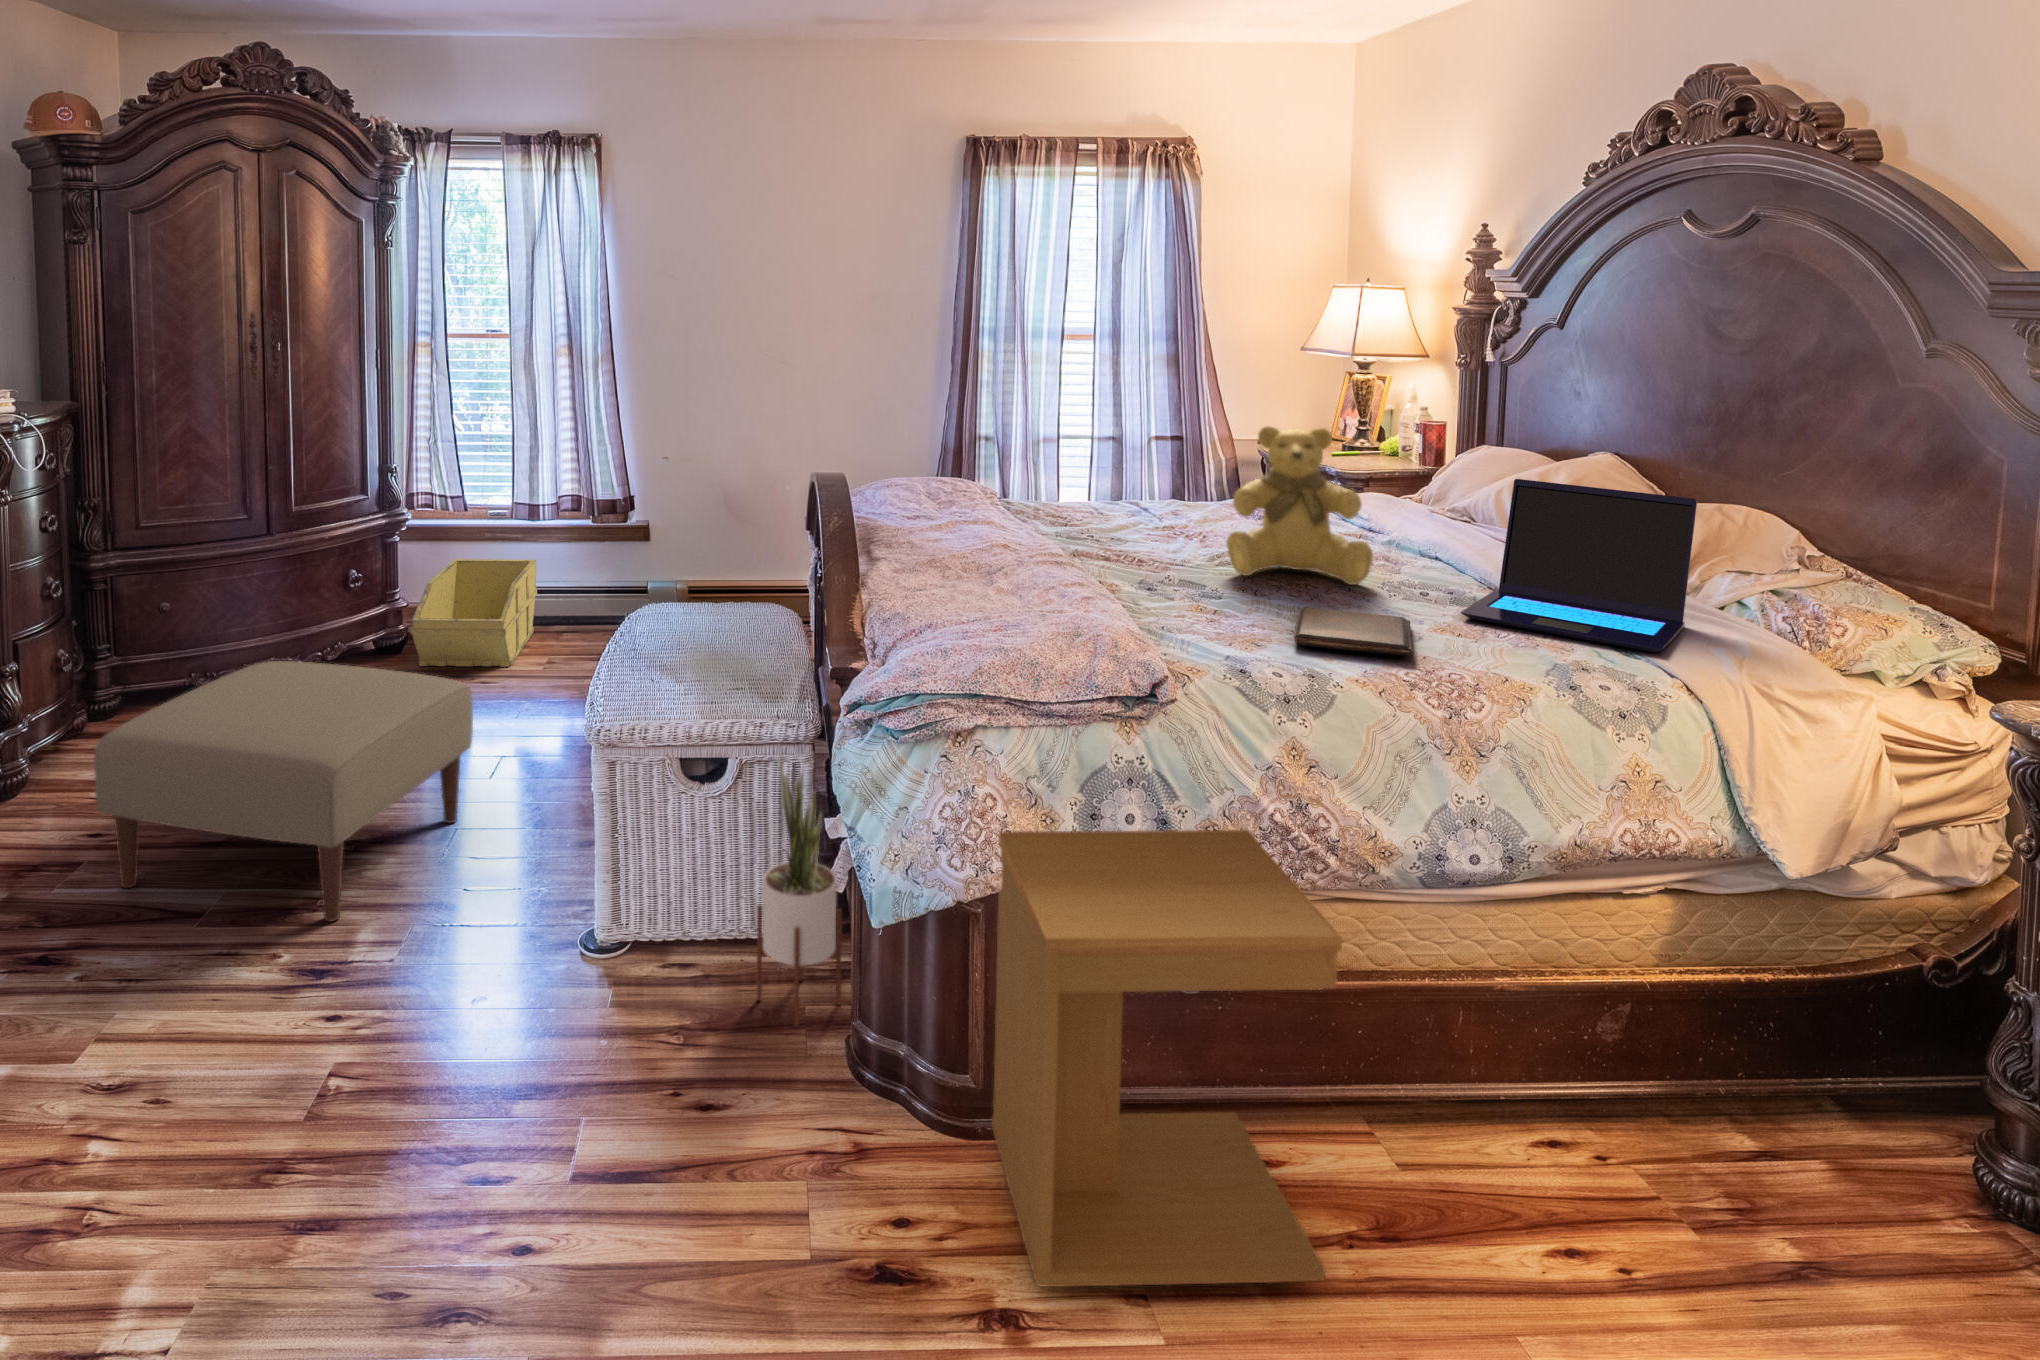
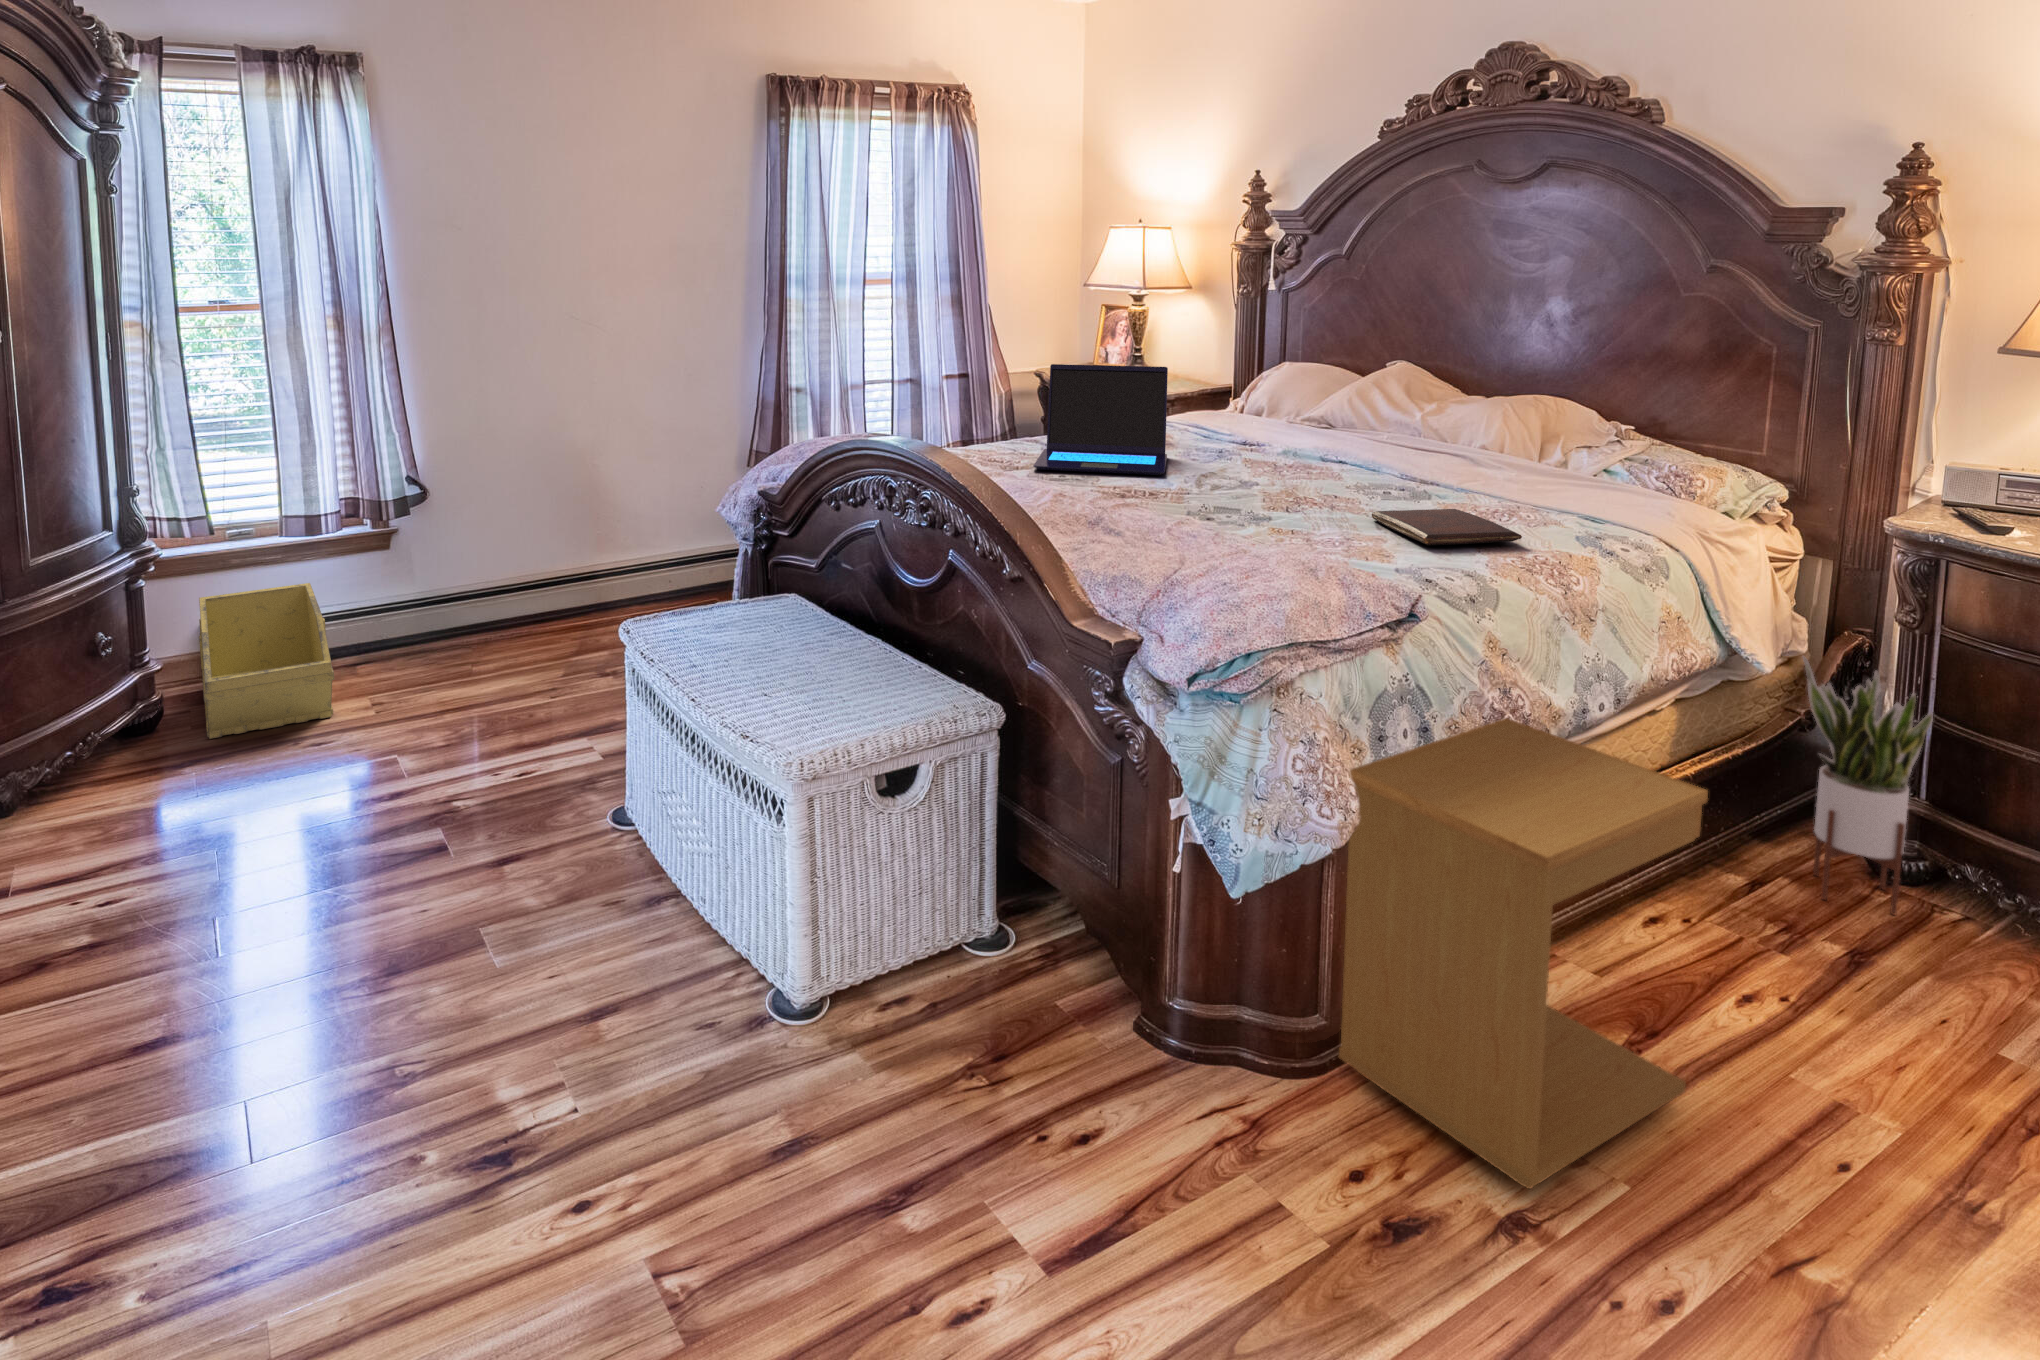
teddy bear: present [1226,426,1373,585] -> none [1246,348,1368,491]
laptop: present [1461,479,1697,652] -> present [1033,364,1168,475]
ottoman: present [94,661,473,922] -> none [29,742,478,1136]
potted plant: present [757,760,842,1027] -> present [1803,656,1933,915]

